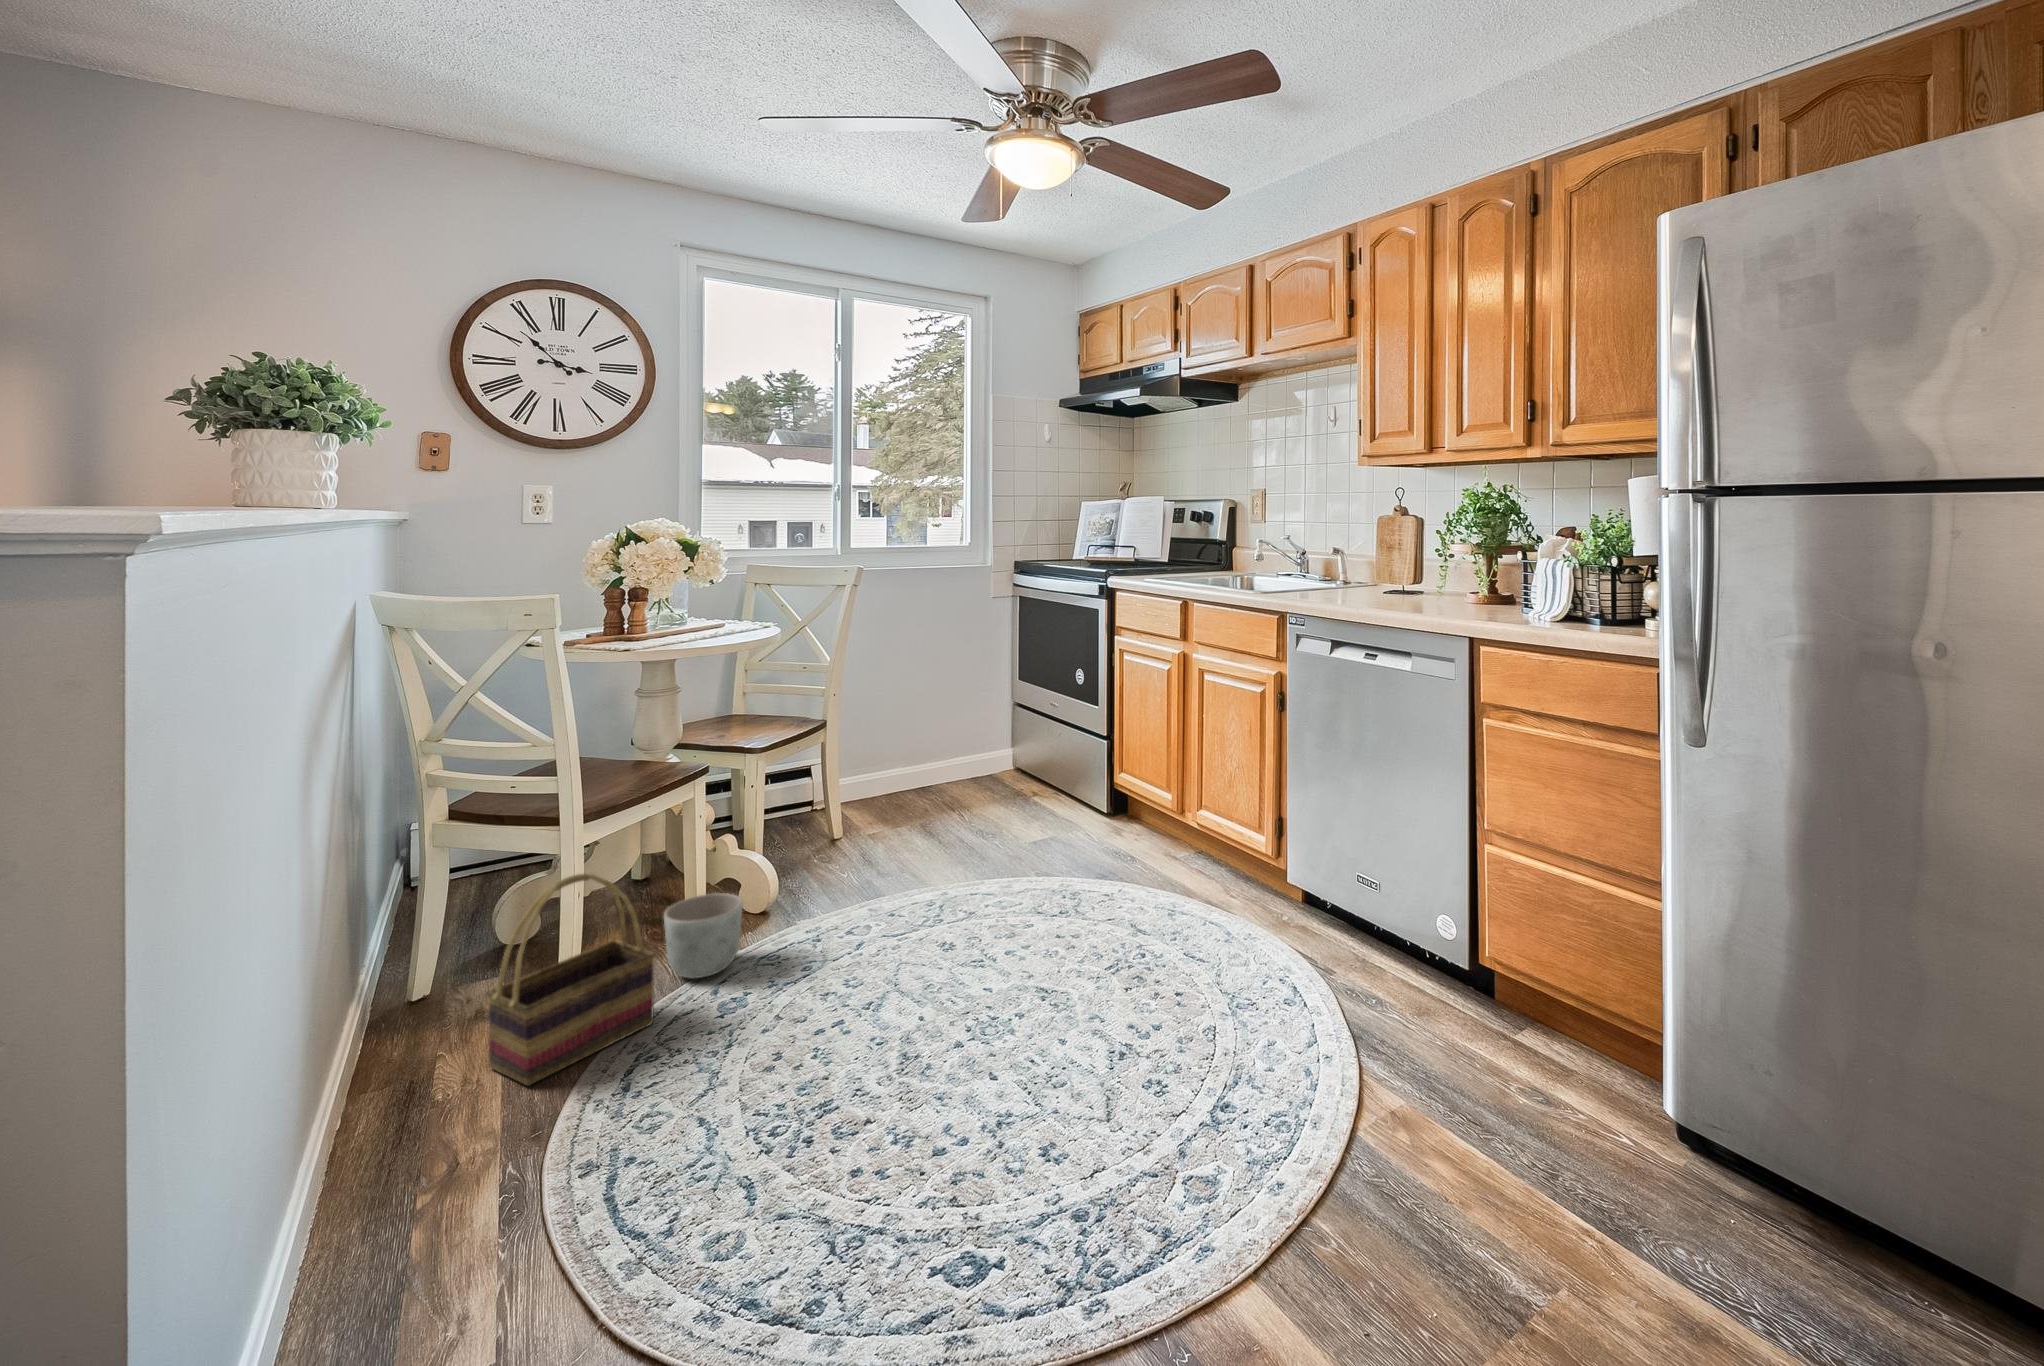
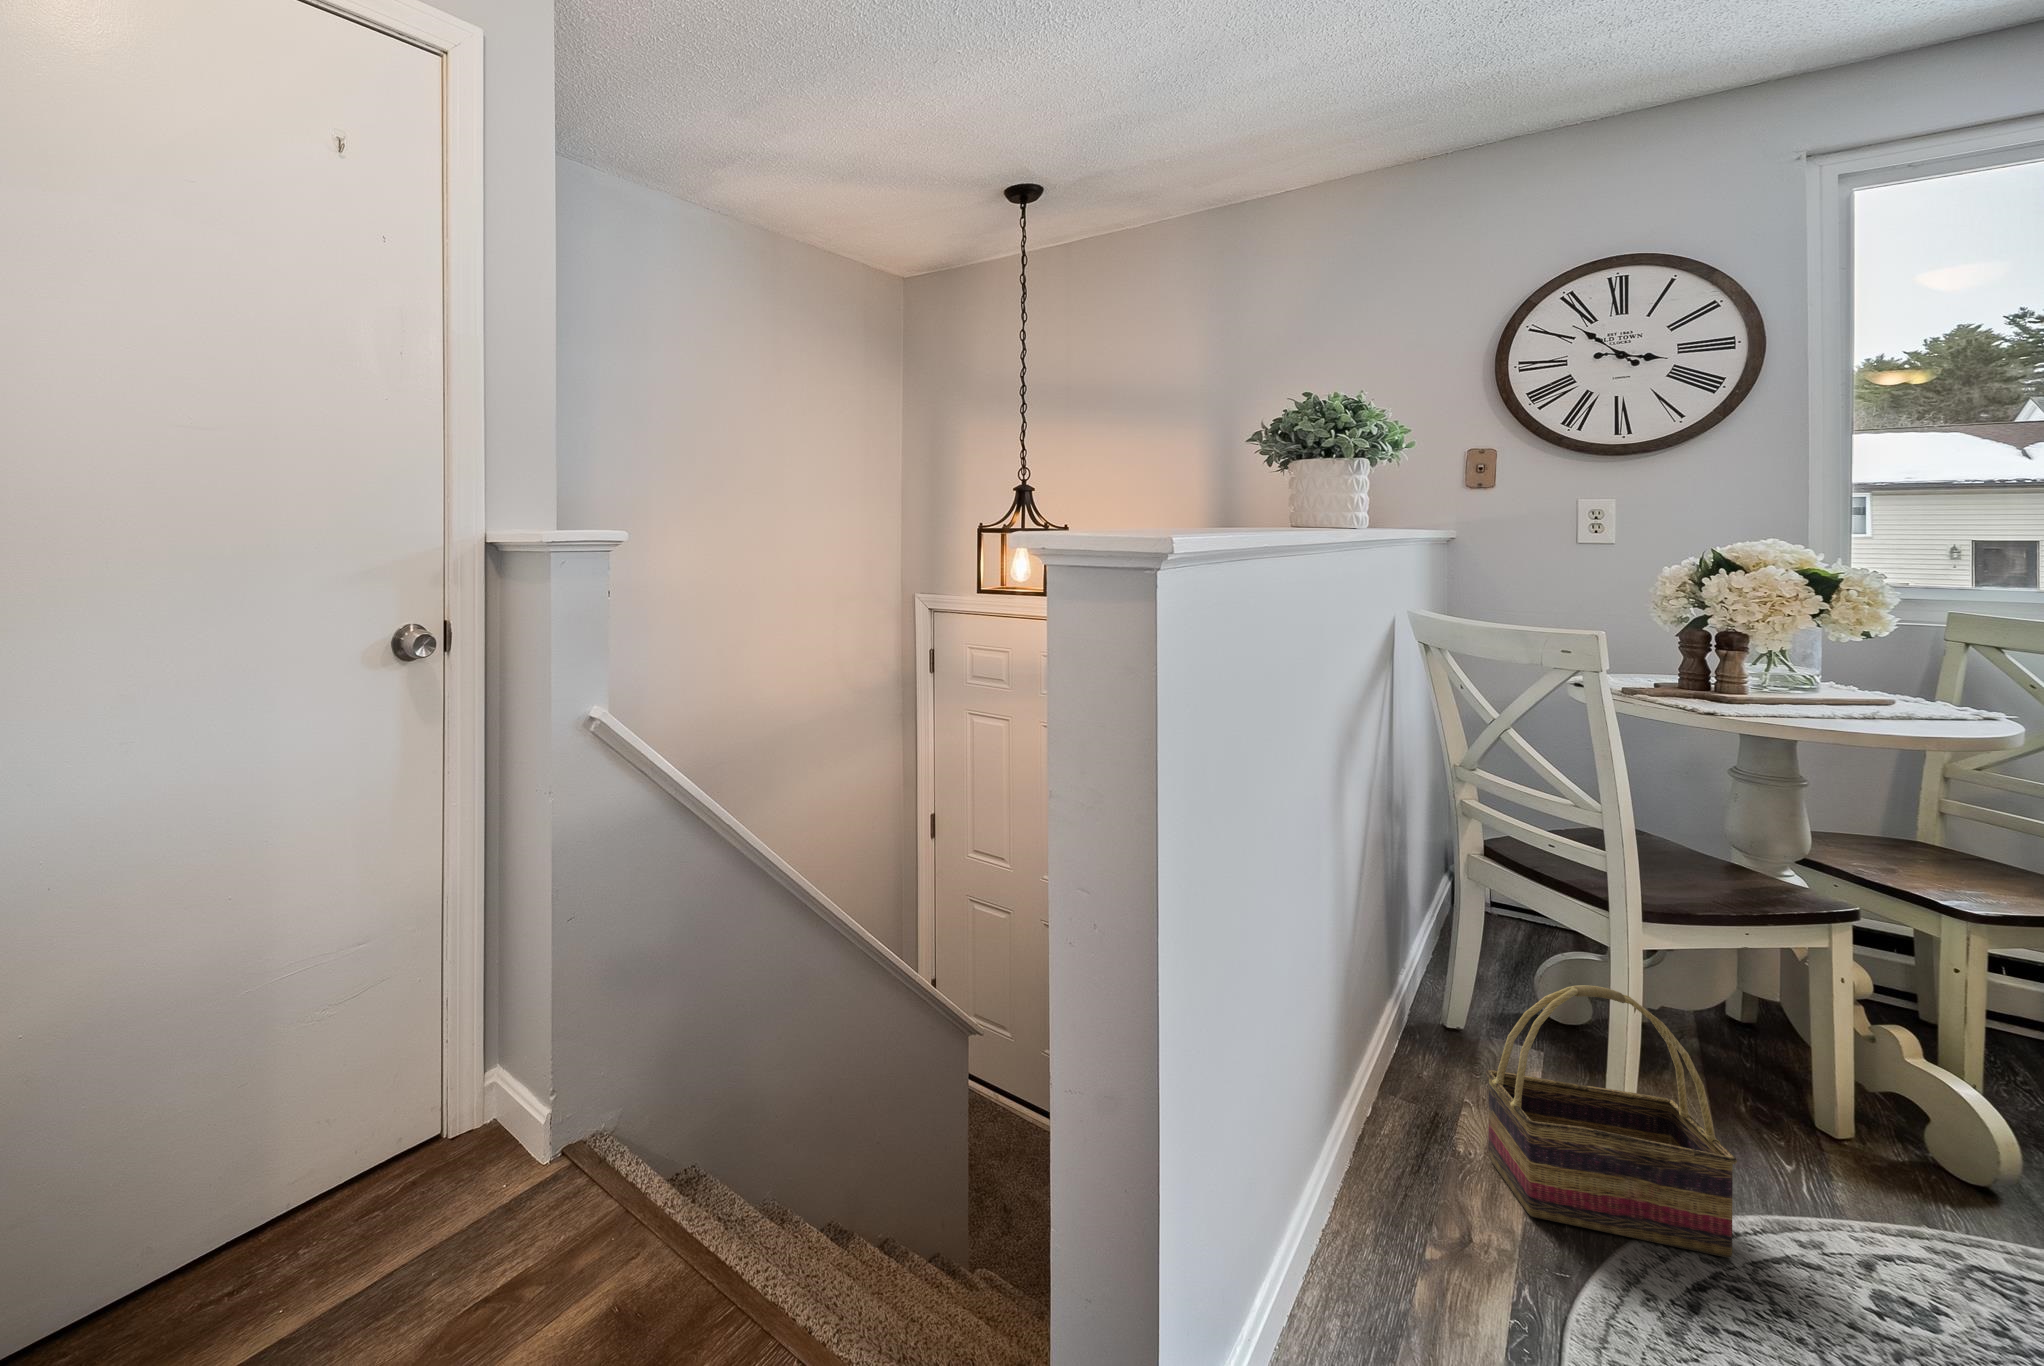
planter: present [664,893,743,978] -> none [1760,1098,1933,1257]

